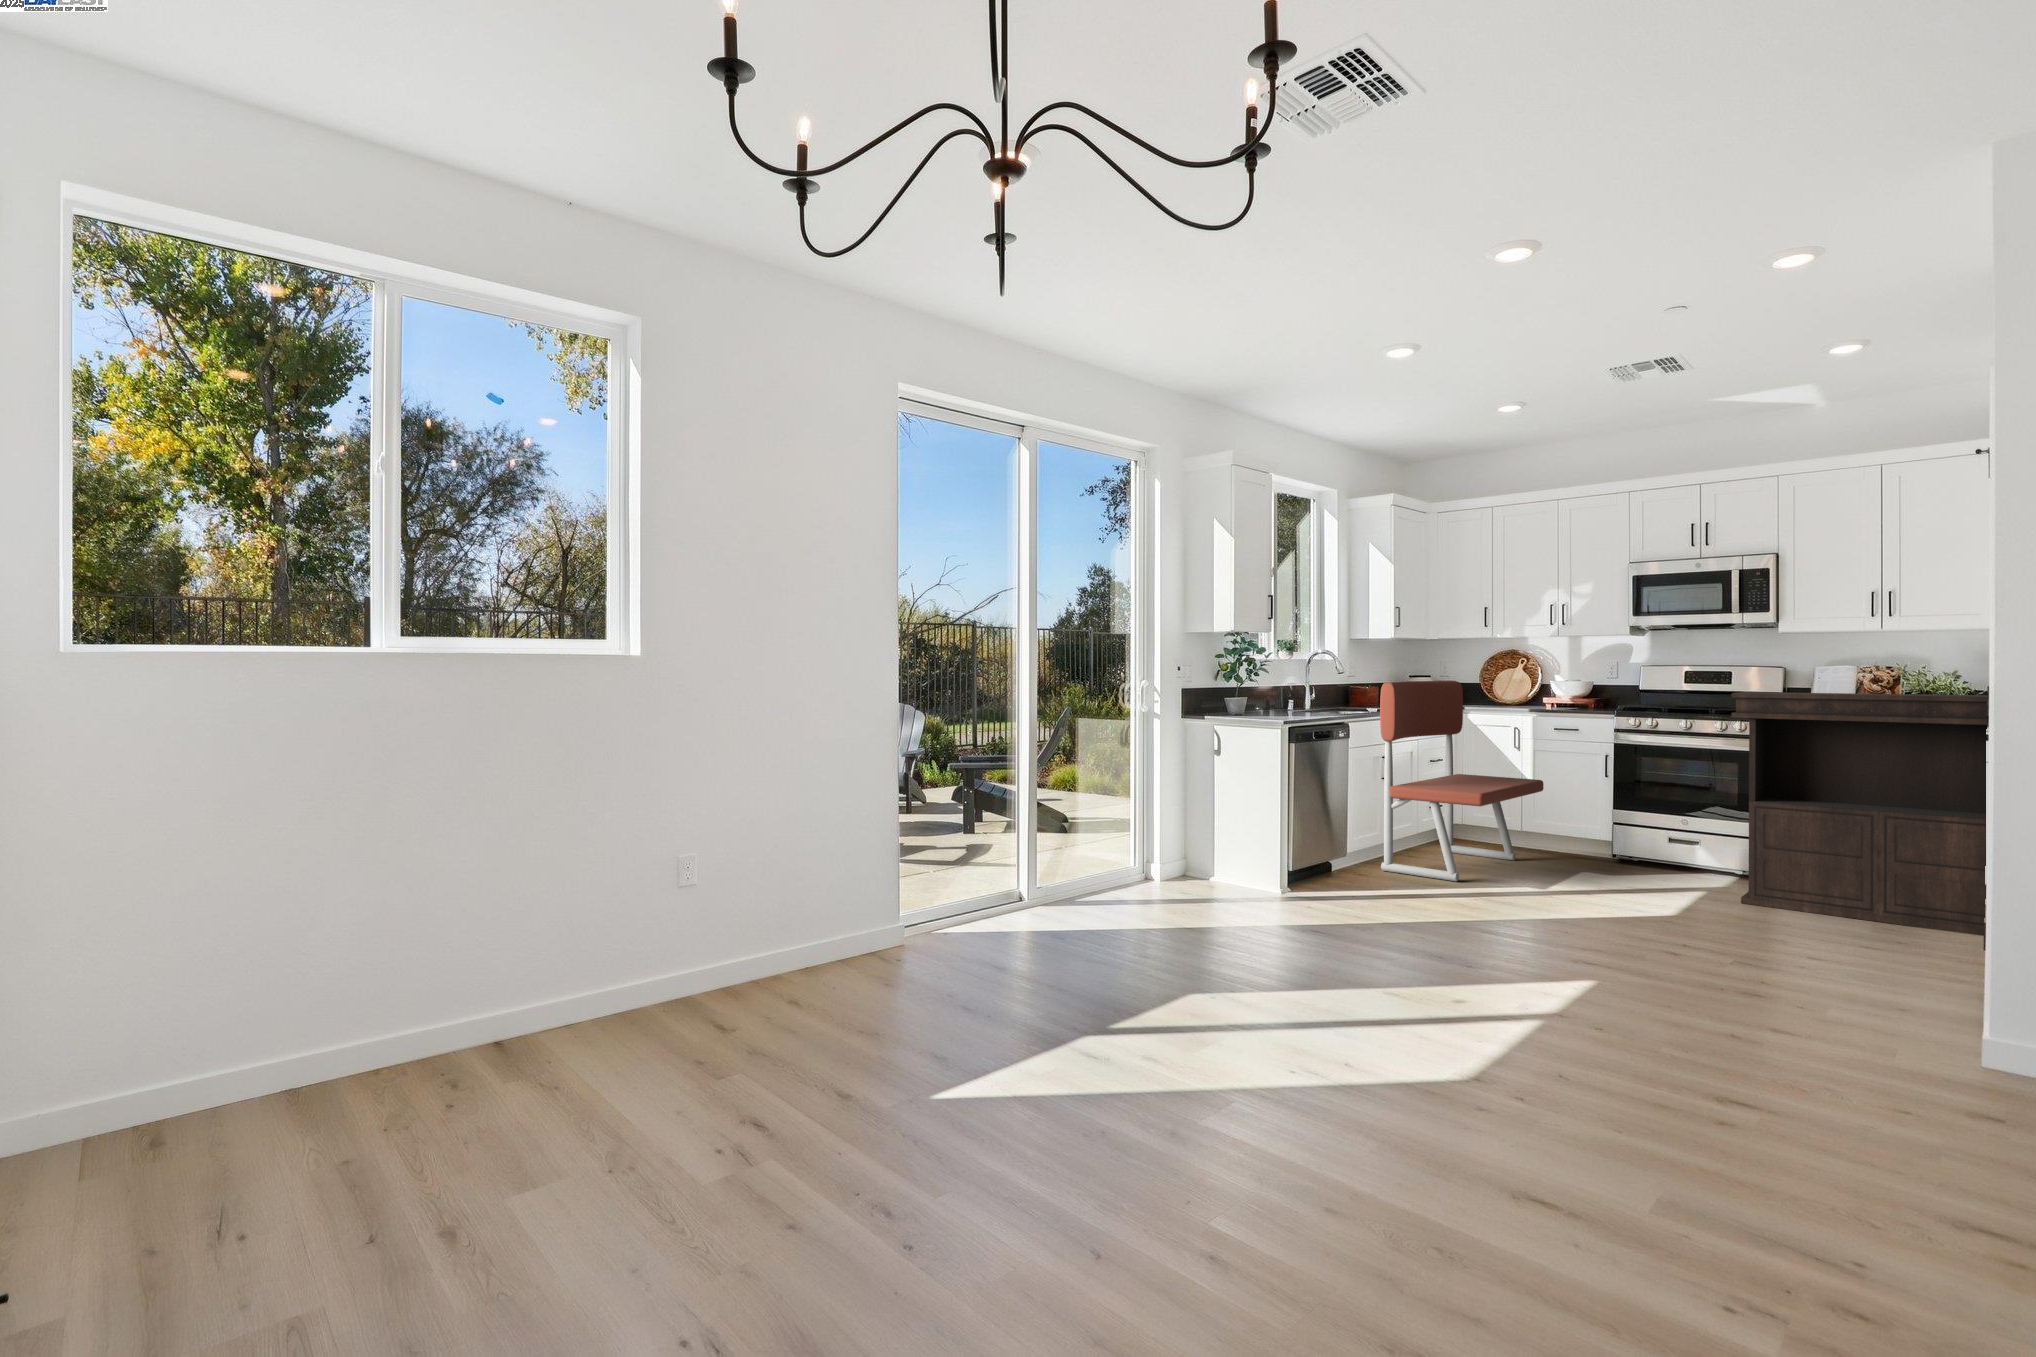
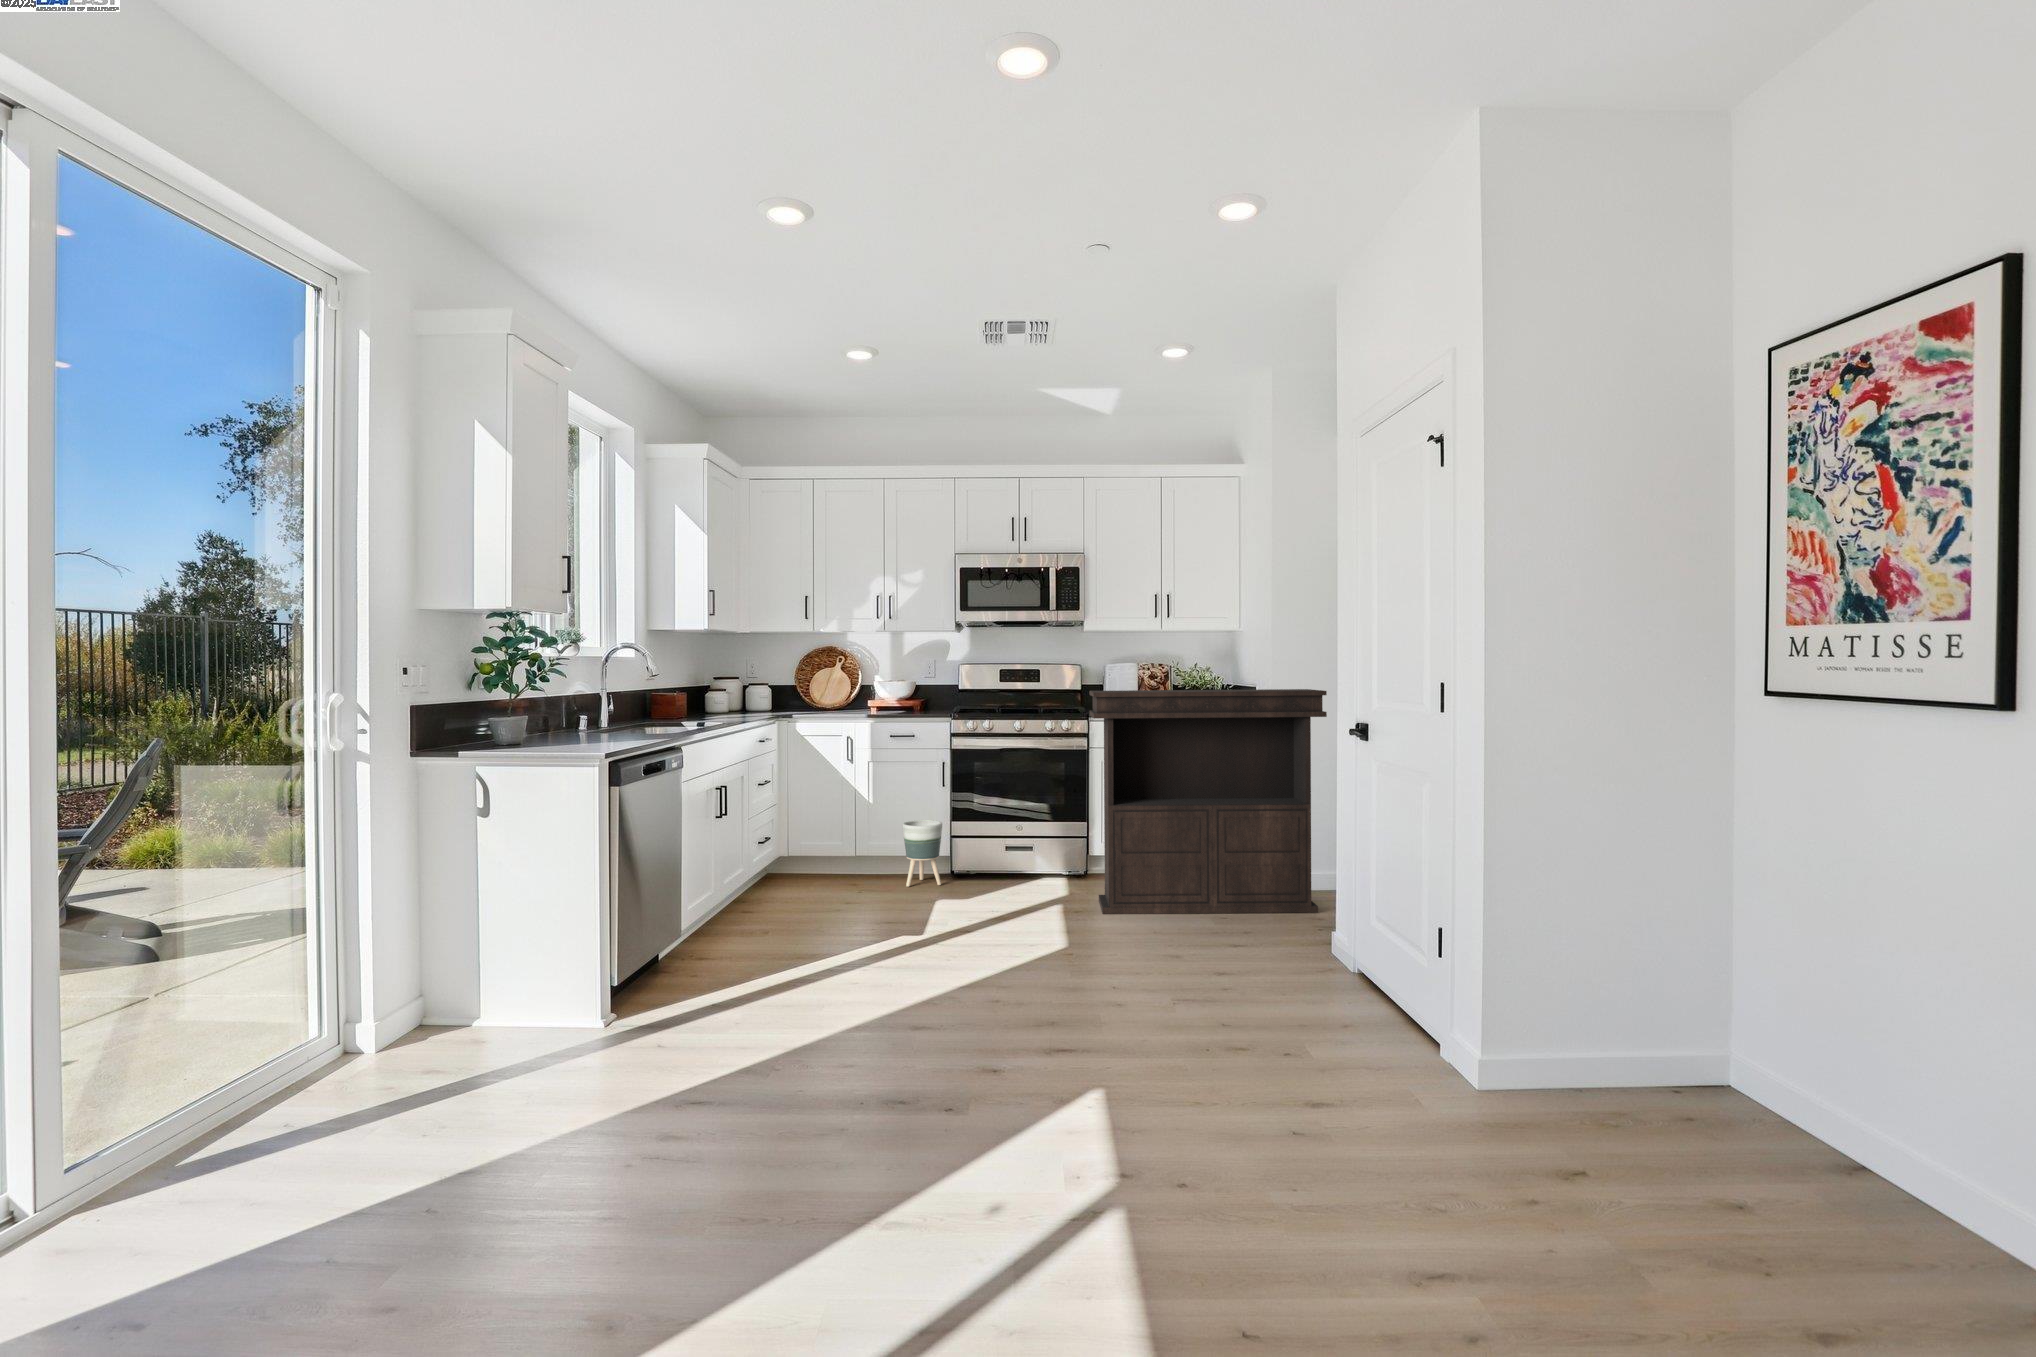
bench: present [1380,681,1544,881] -> none [724,684,892,945]
planter: none [1560,804,1600,863] -> present [902,820,942,887]

